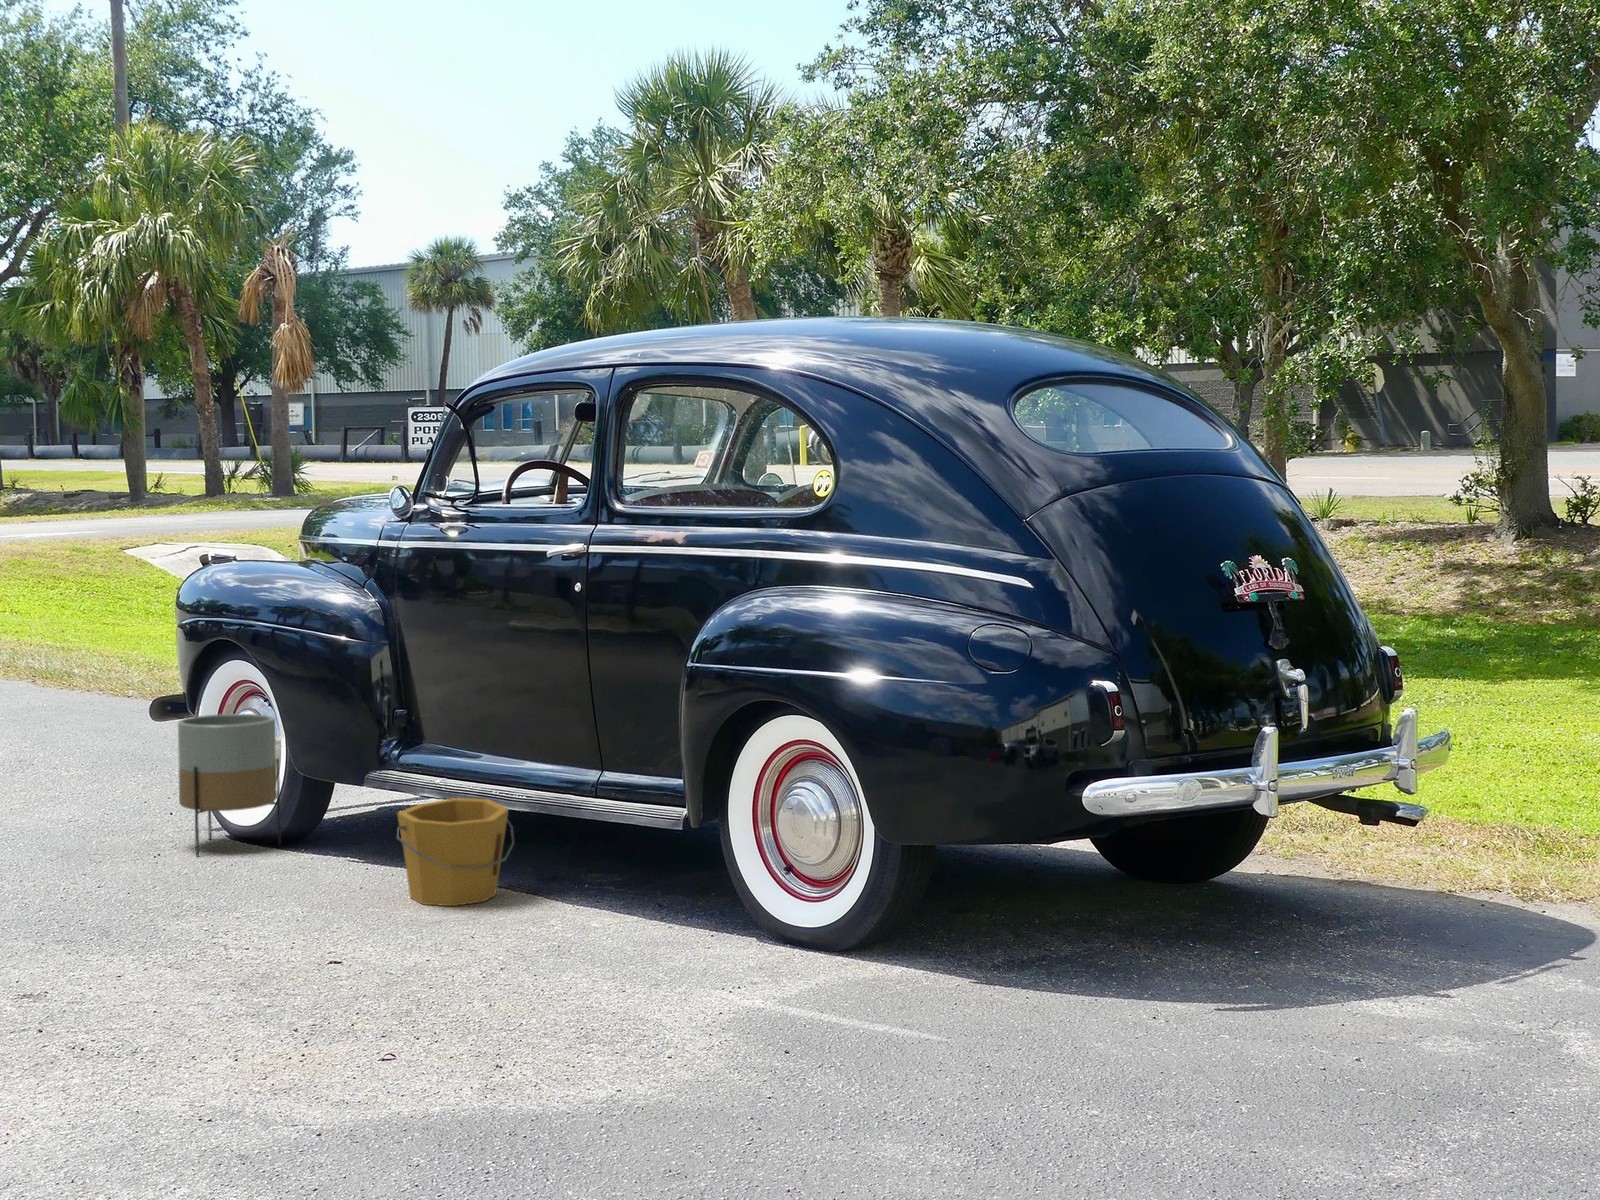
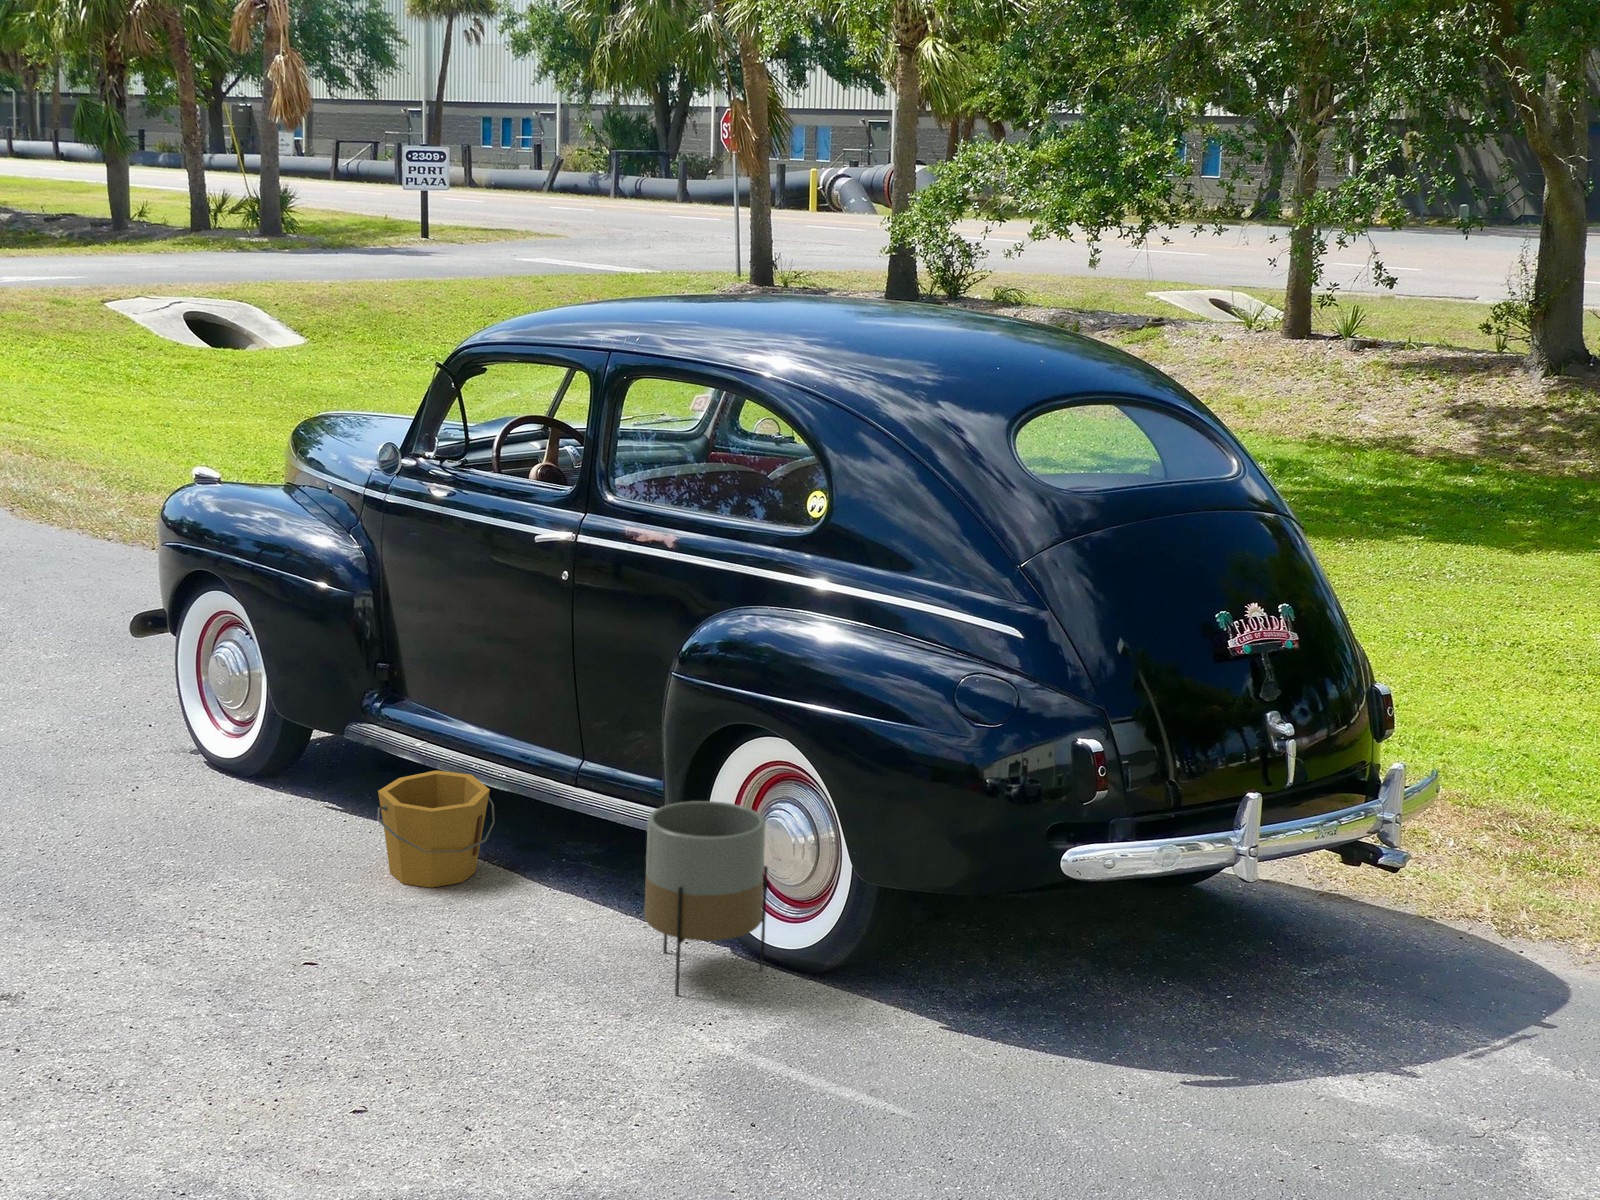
planter: present [178,714,281,856] -> present [644,801,768,995]

